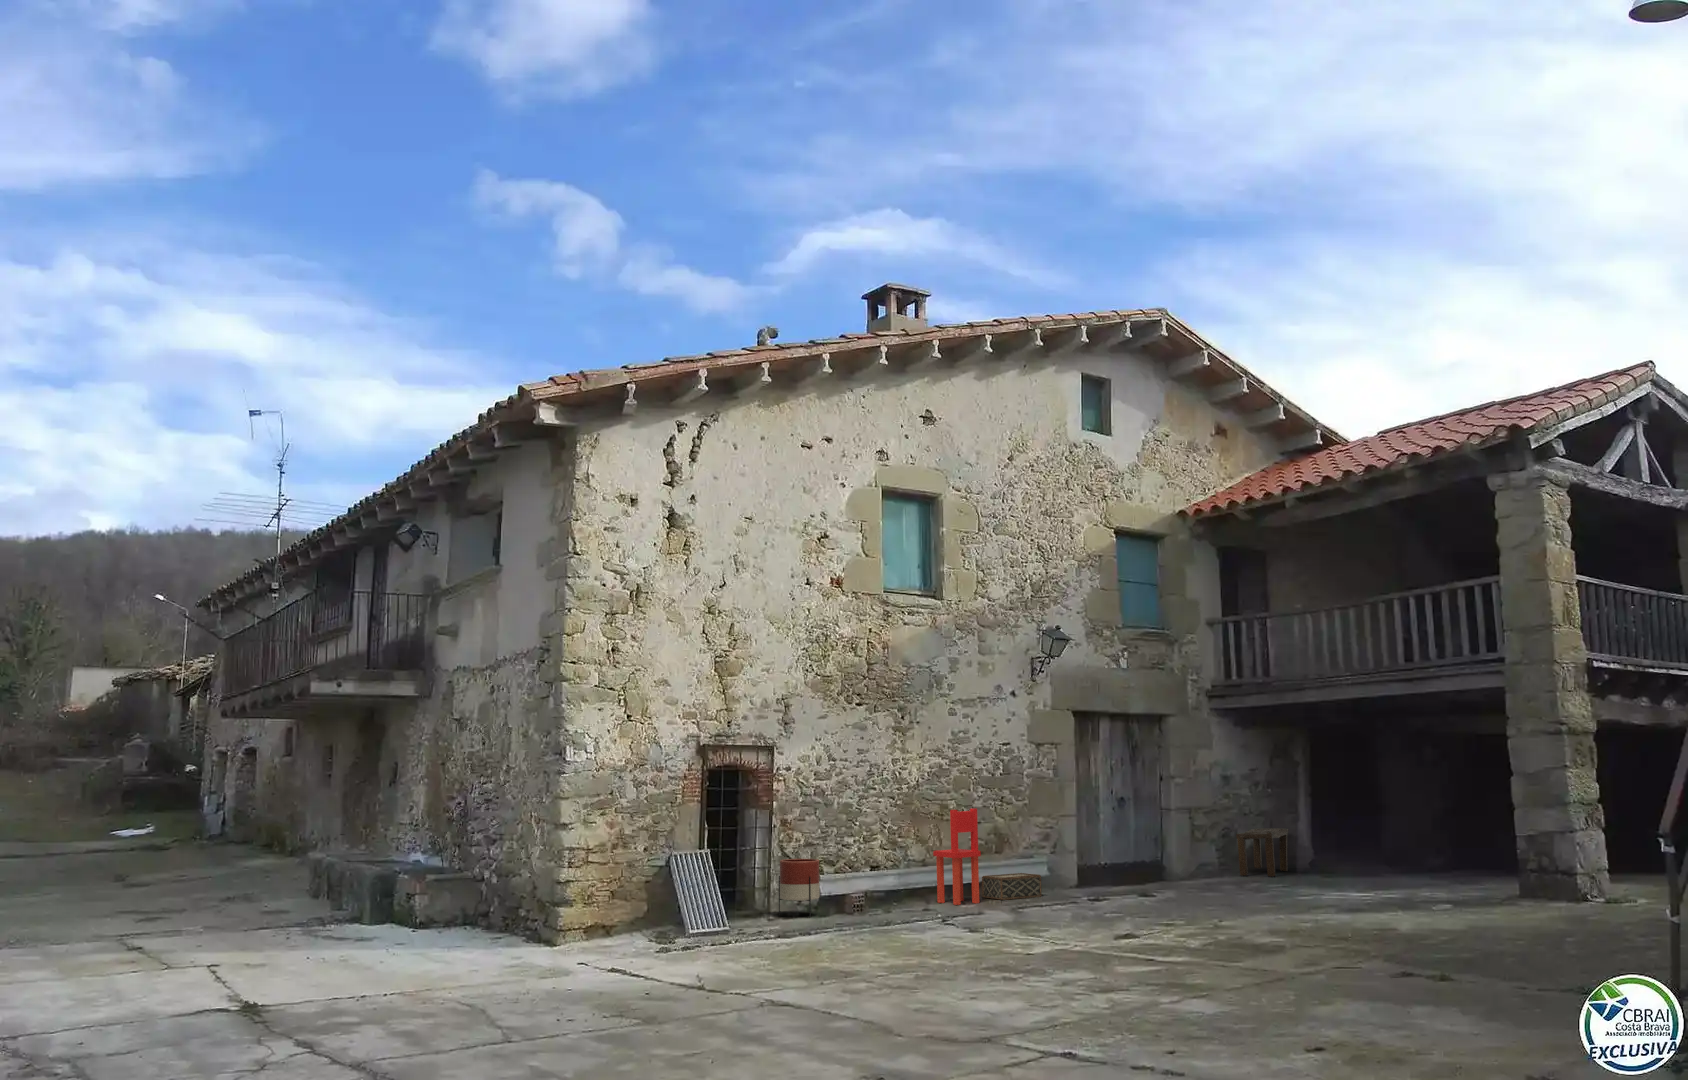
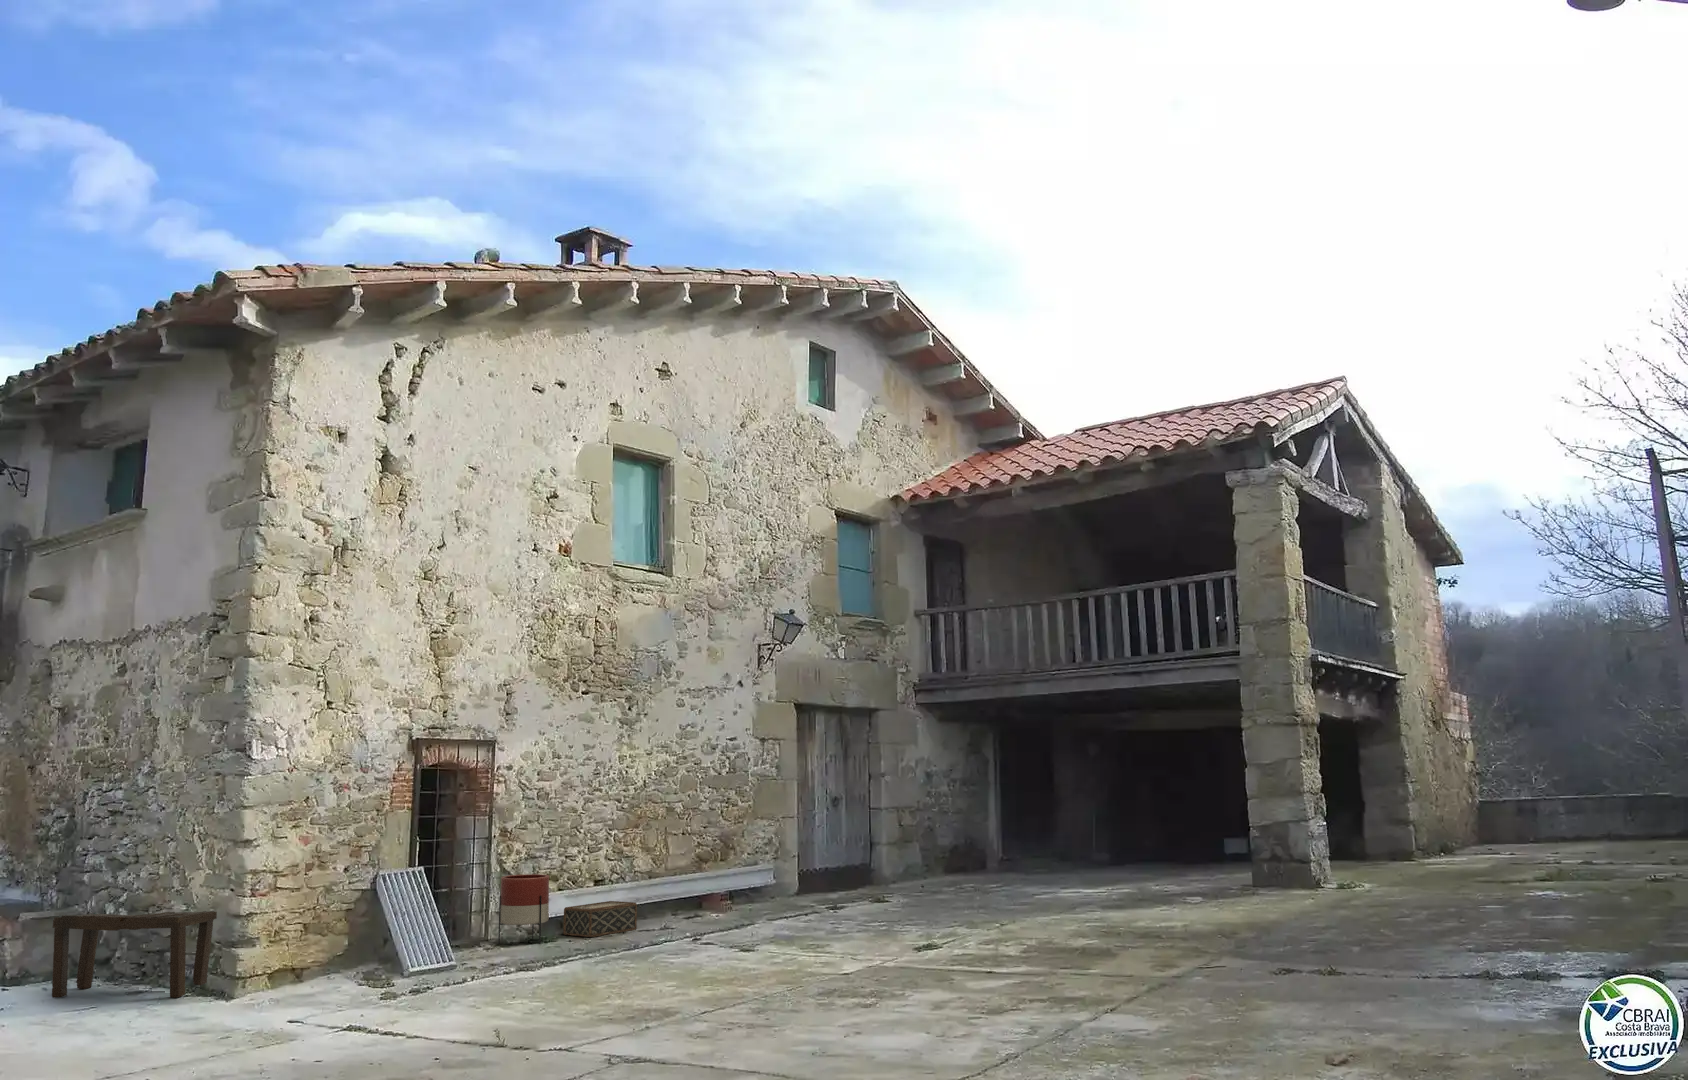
chair: present [933,808,981,905] -> none [665,811,718,920]
bench: present [1236,828,1288,876] -> present [52,911,217,998]
woven basket: present [982,873,1041,900] -> present [563,901,637,937]

